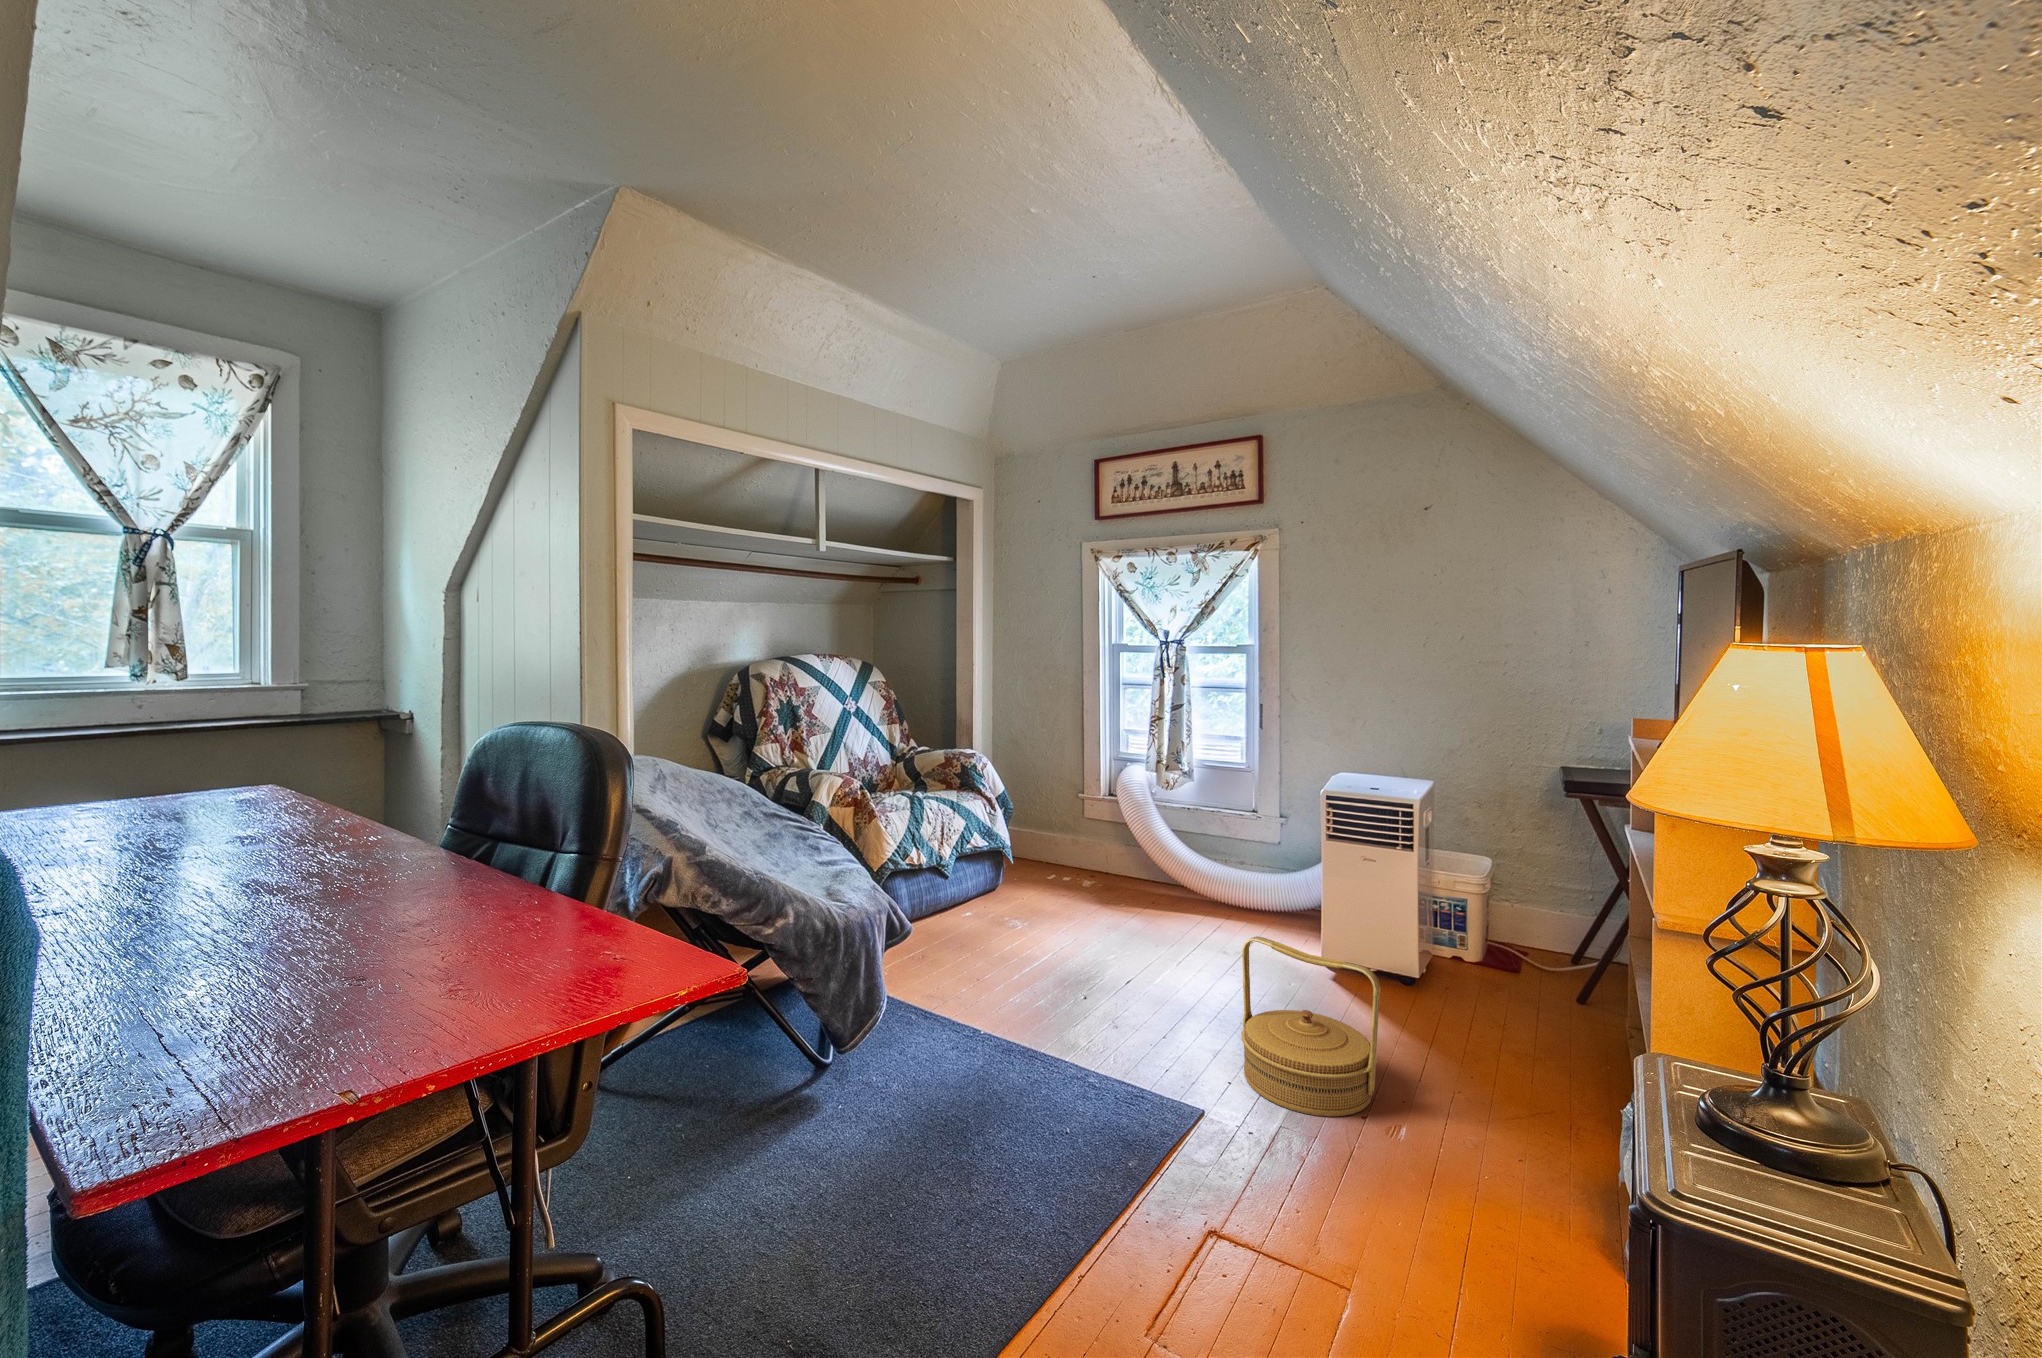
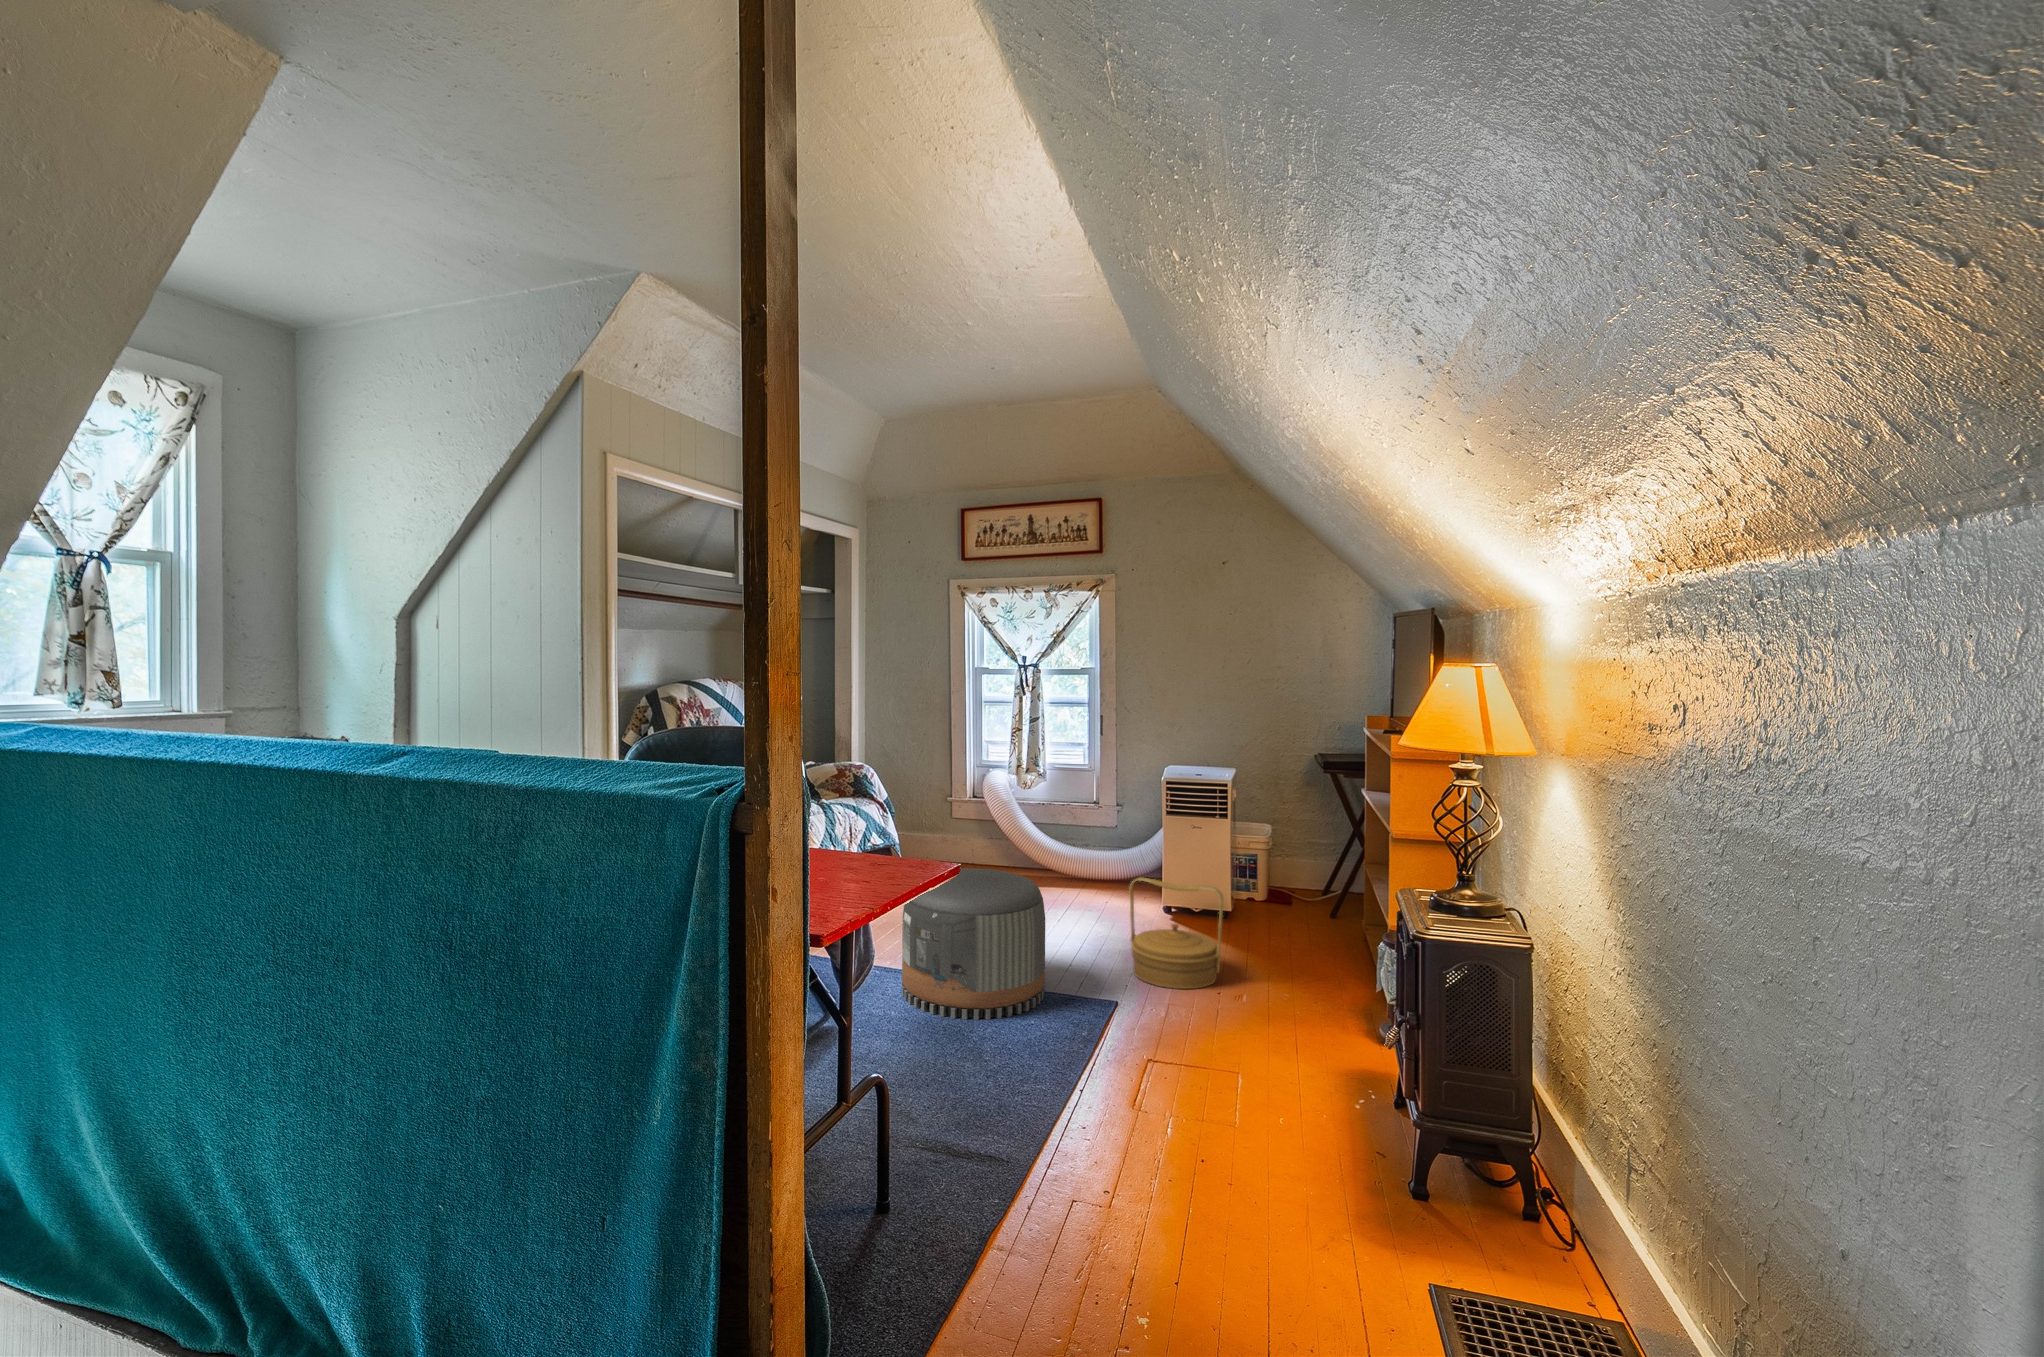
pouf: none [910,905,1102,1132] -> present [902,869,1045,1020]

